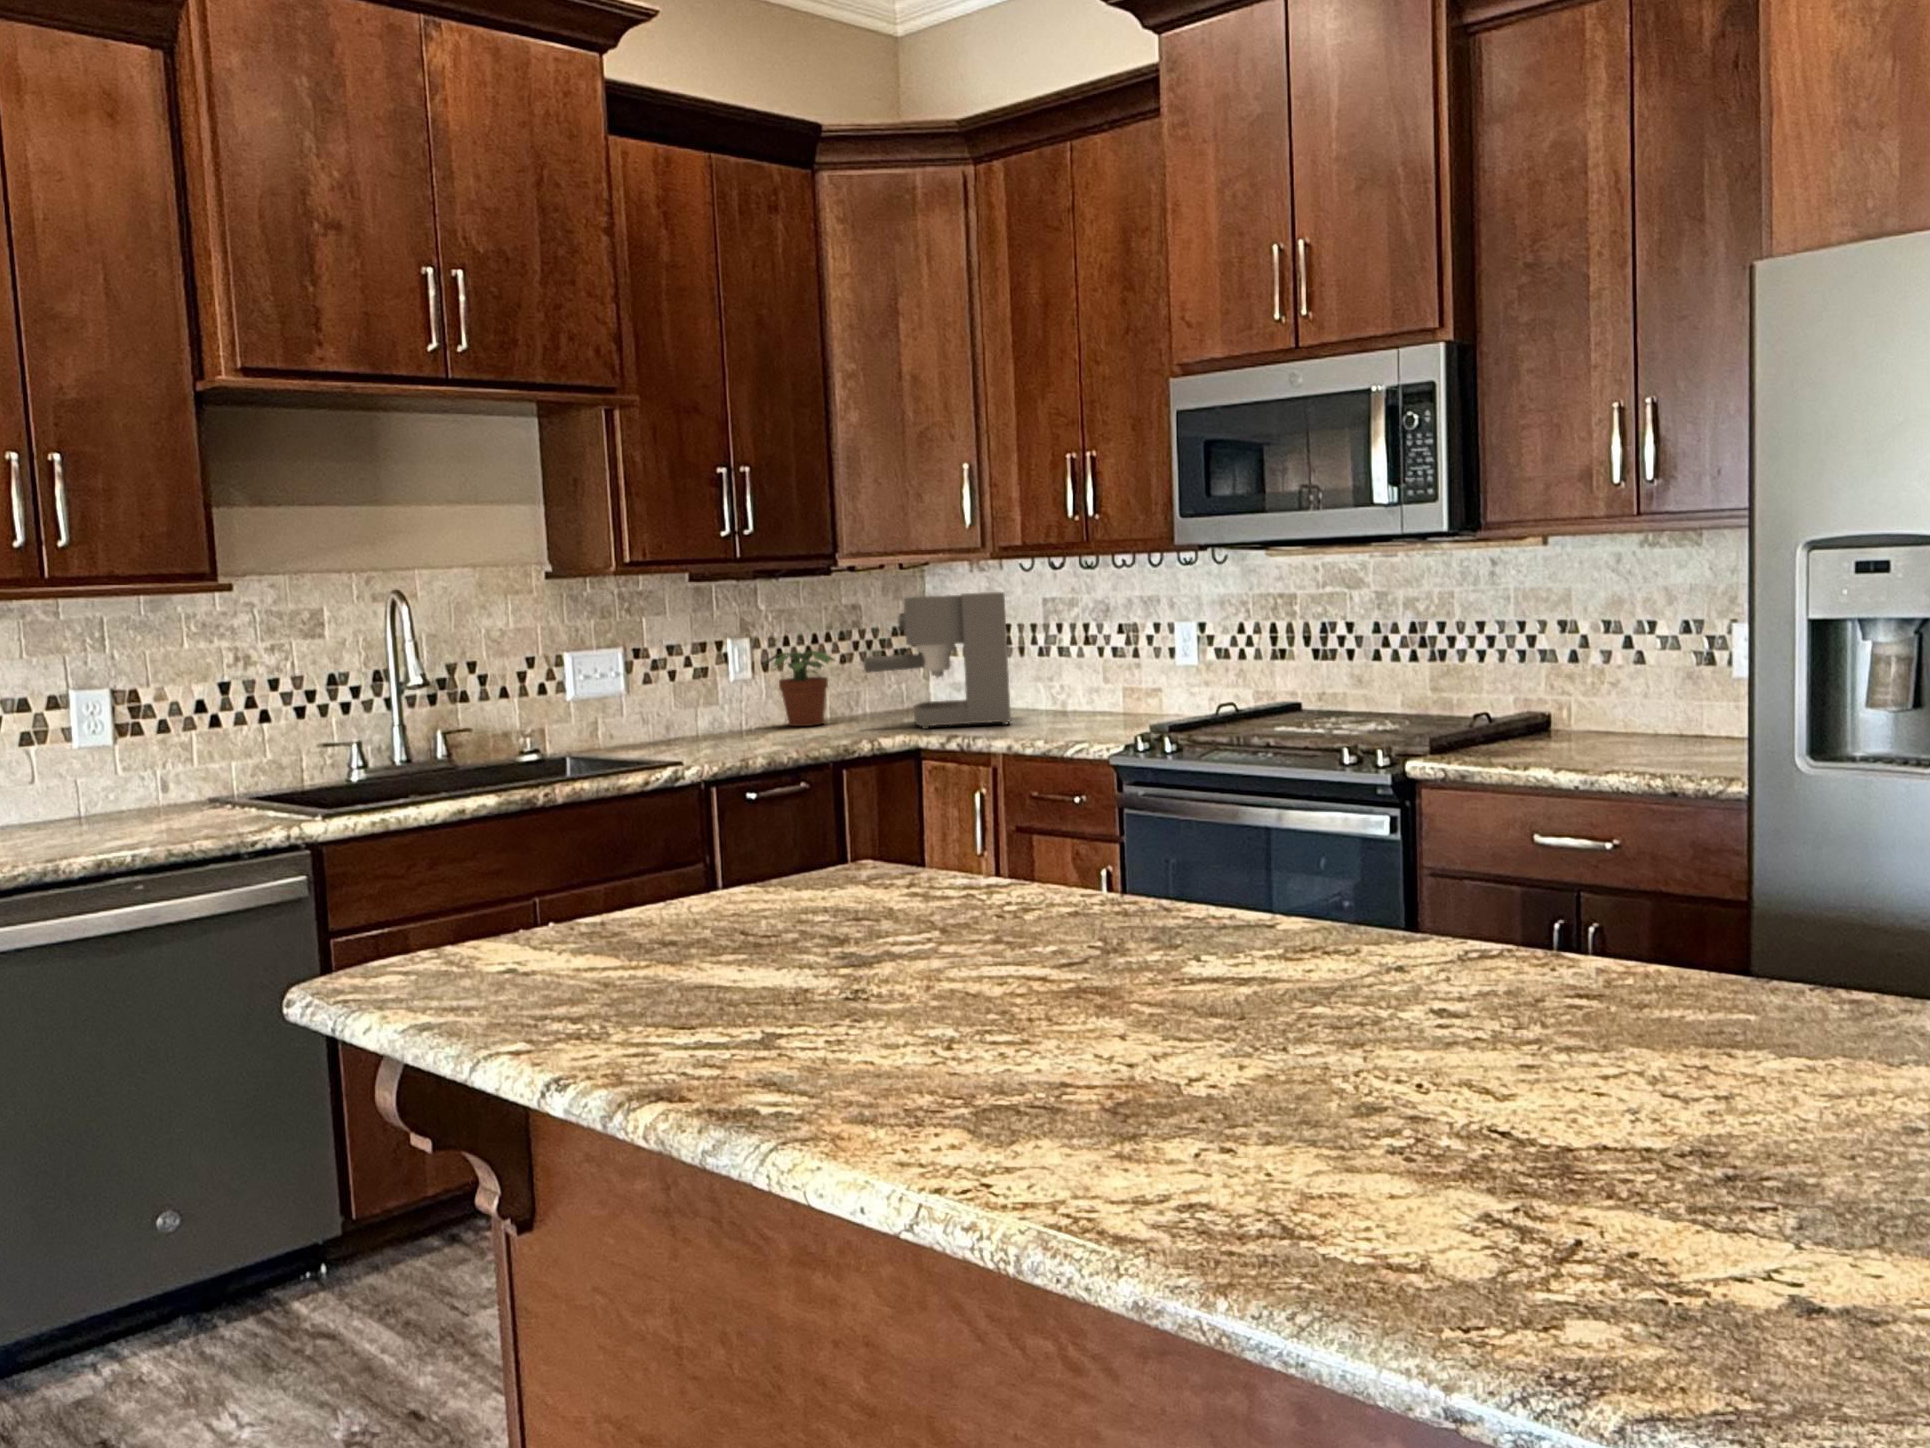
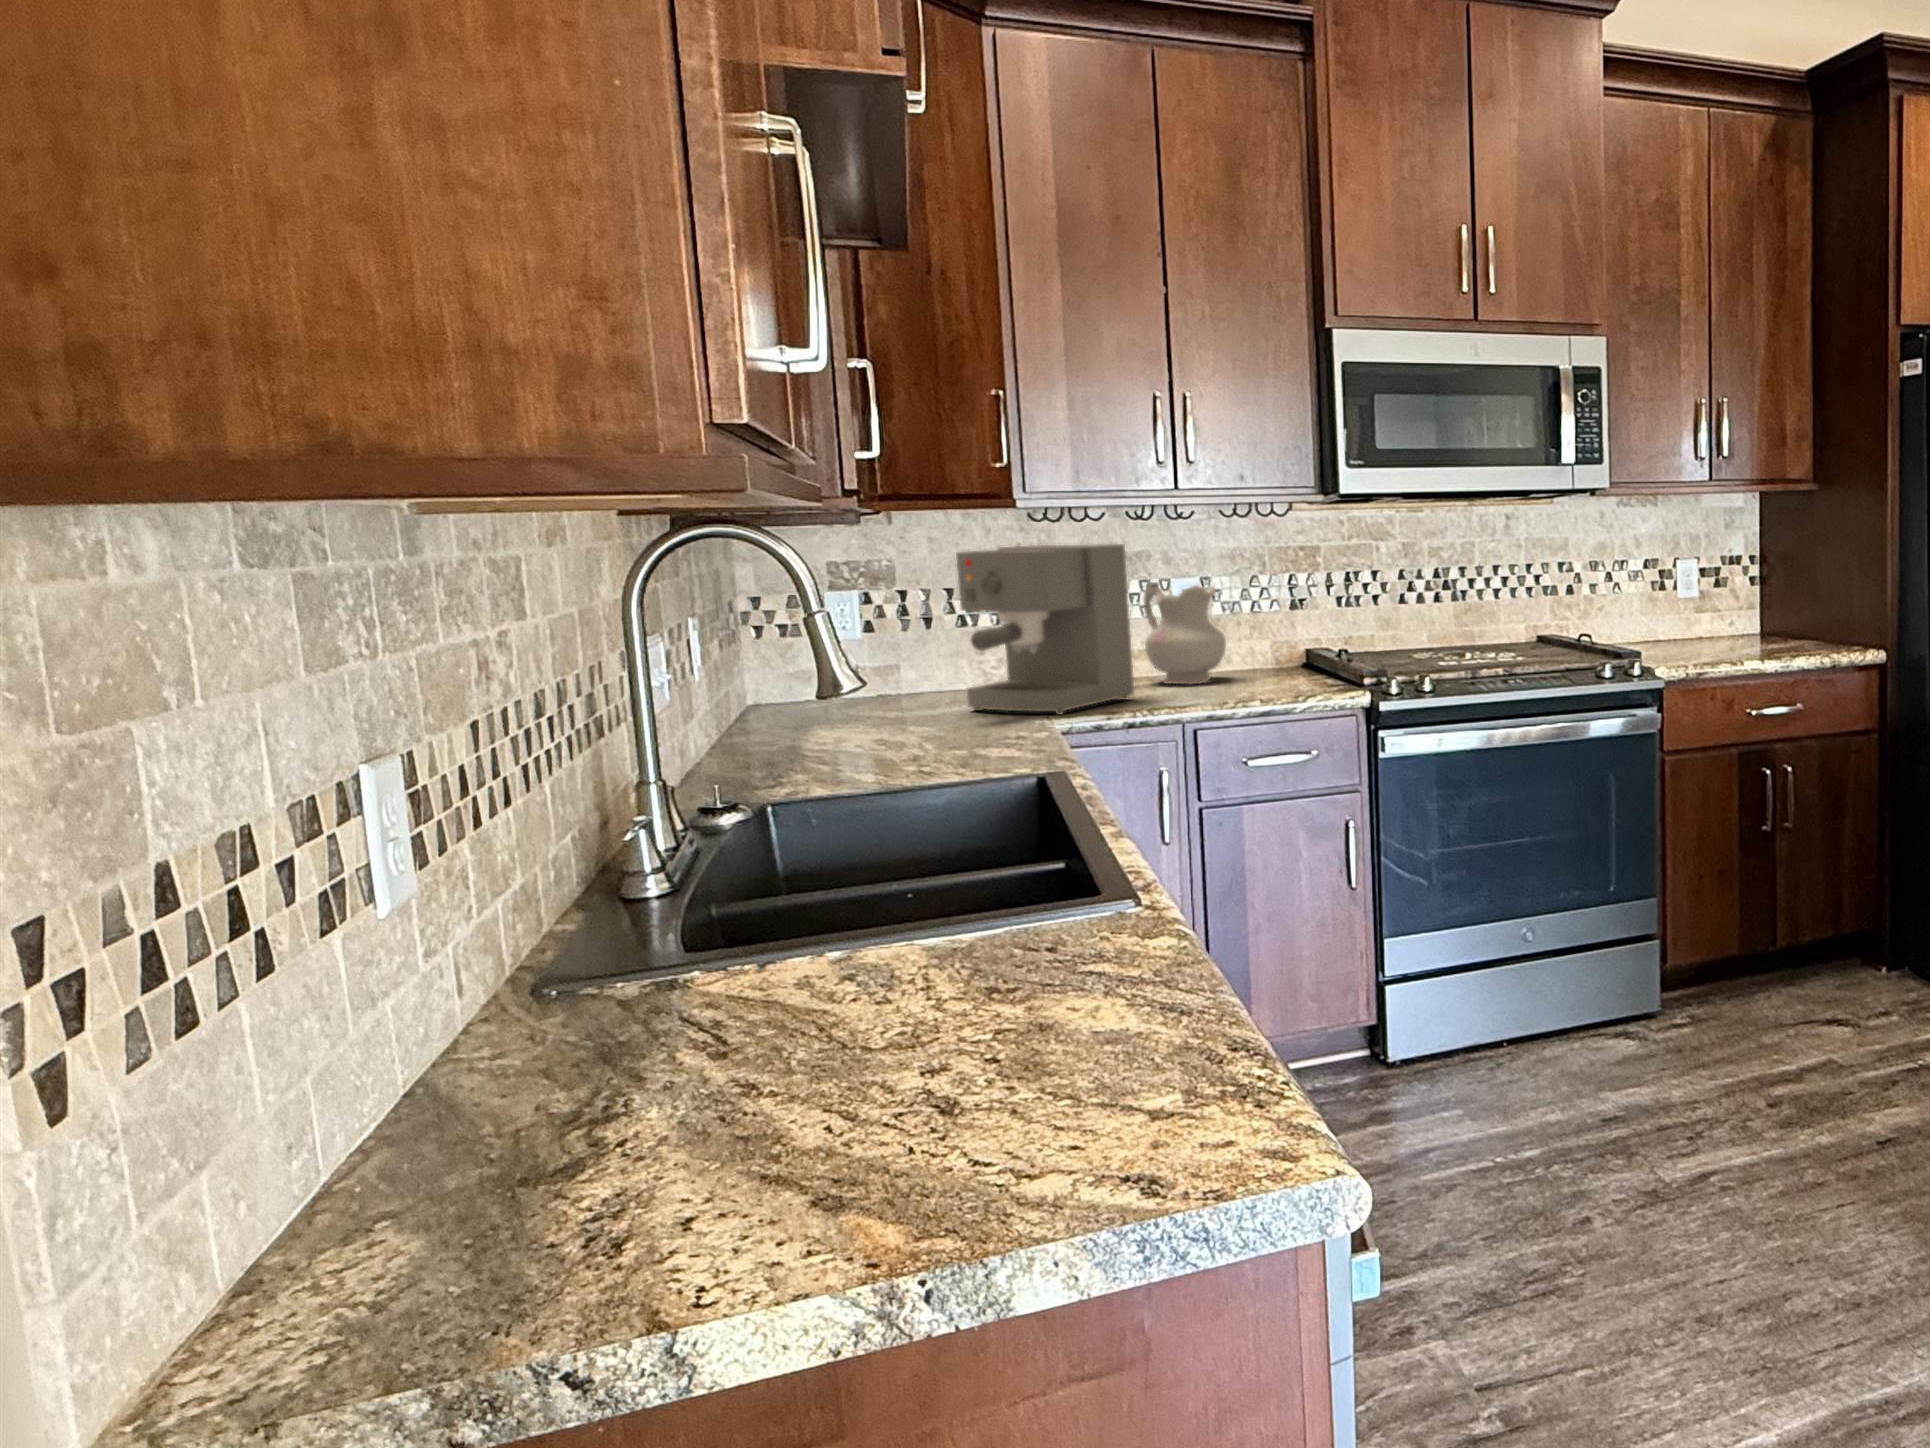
ceramic pitcher: none [1084,625,1156,720] -> present [1144,582,1226,685]
potted plant: present [764,651,835,726] -> none [790,631,894,739]

